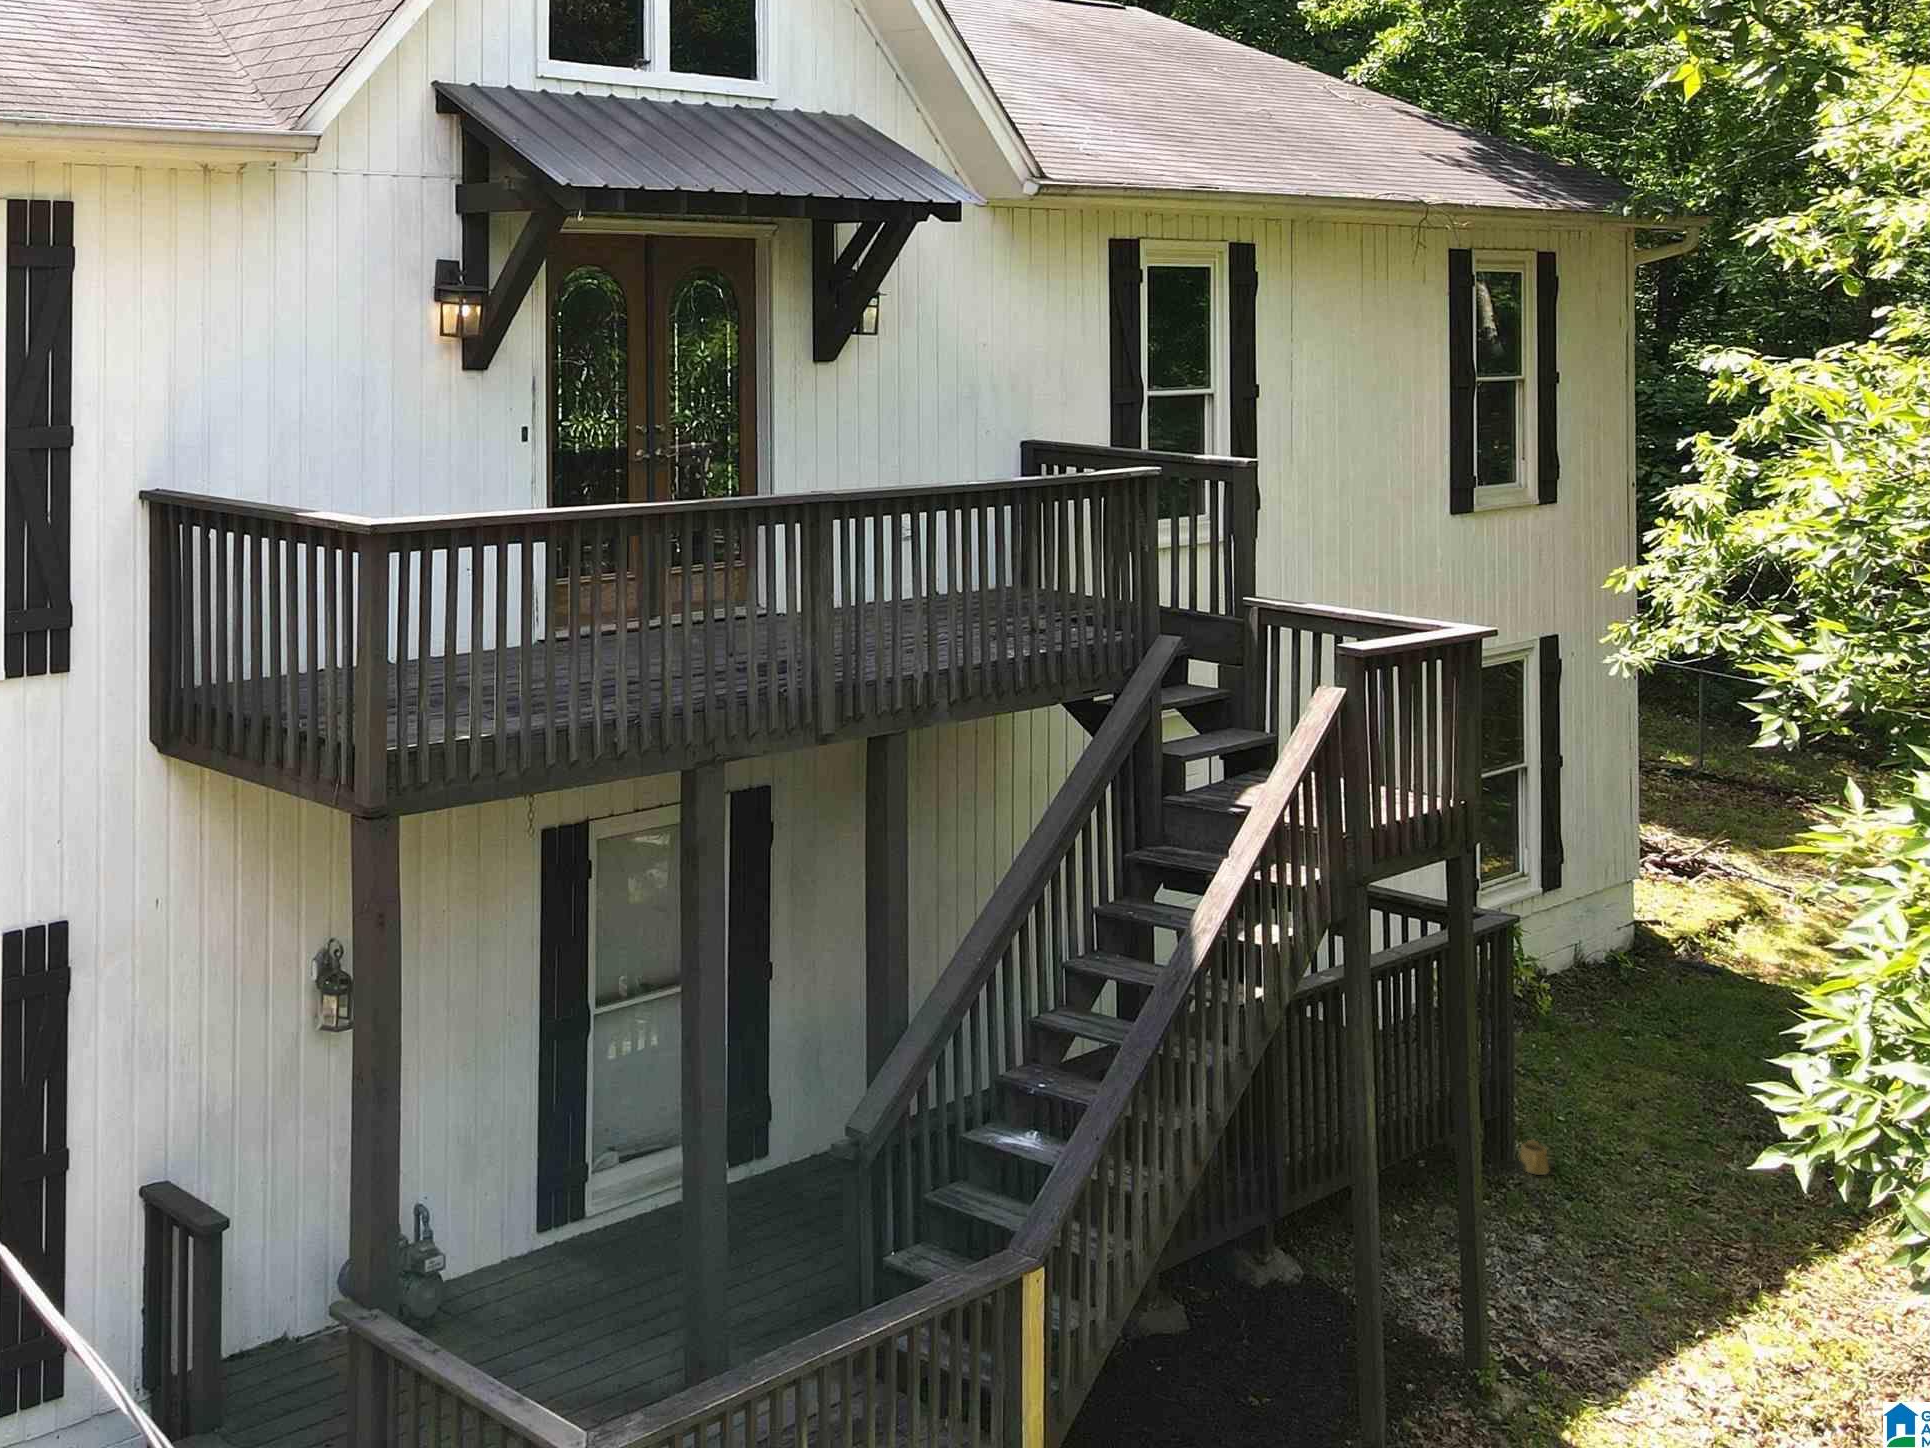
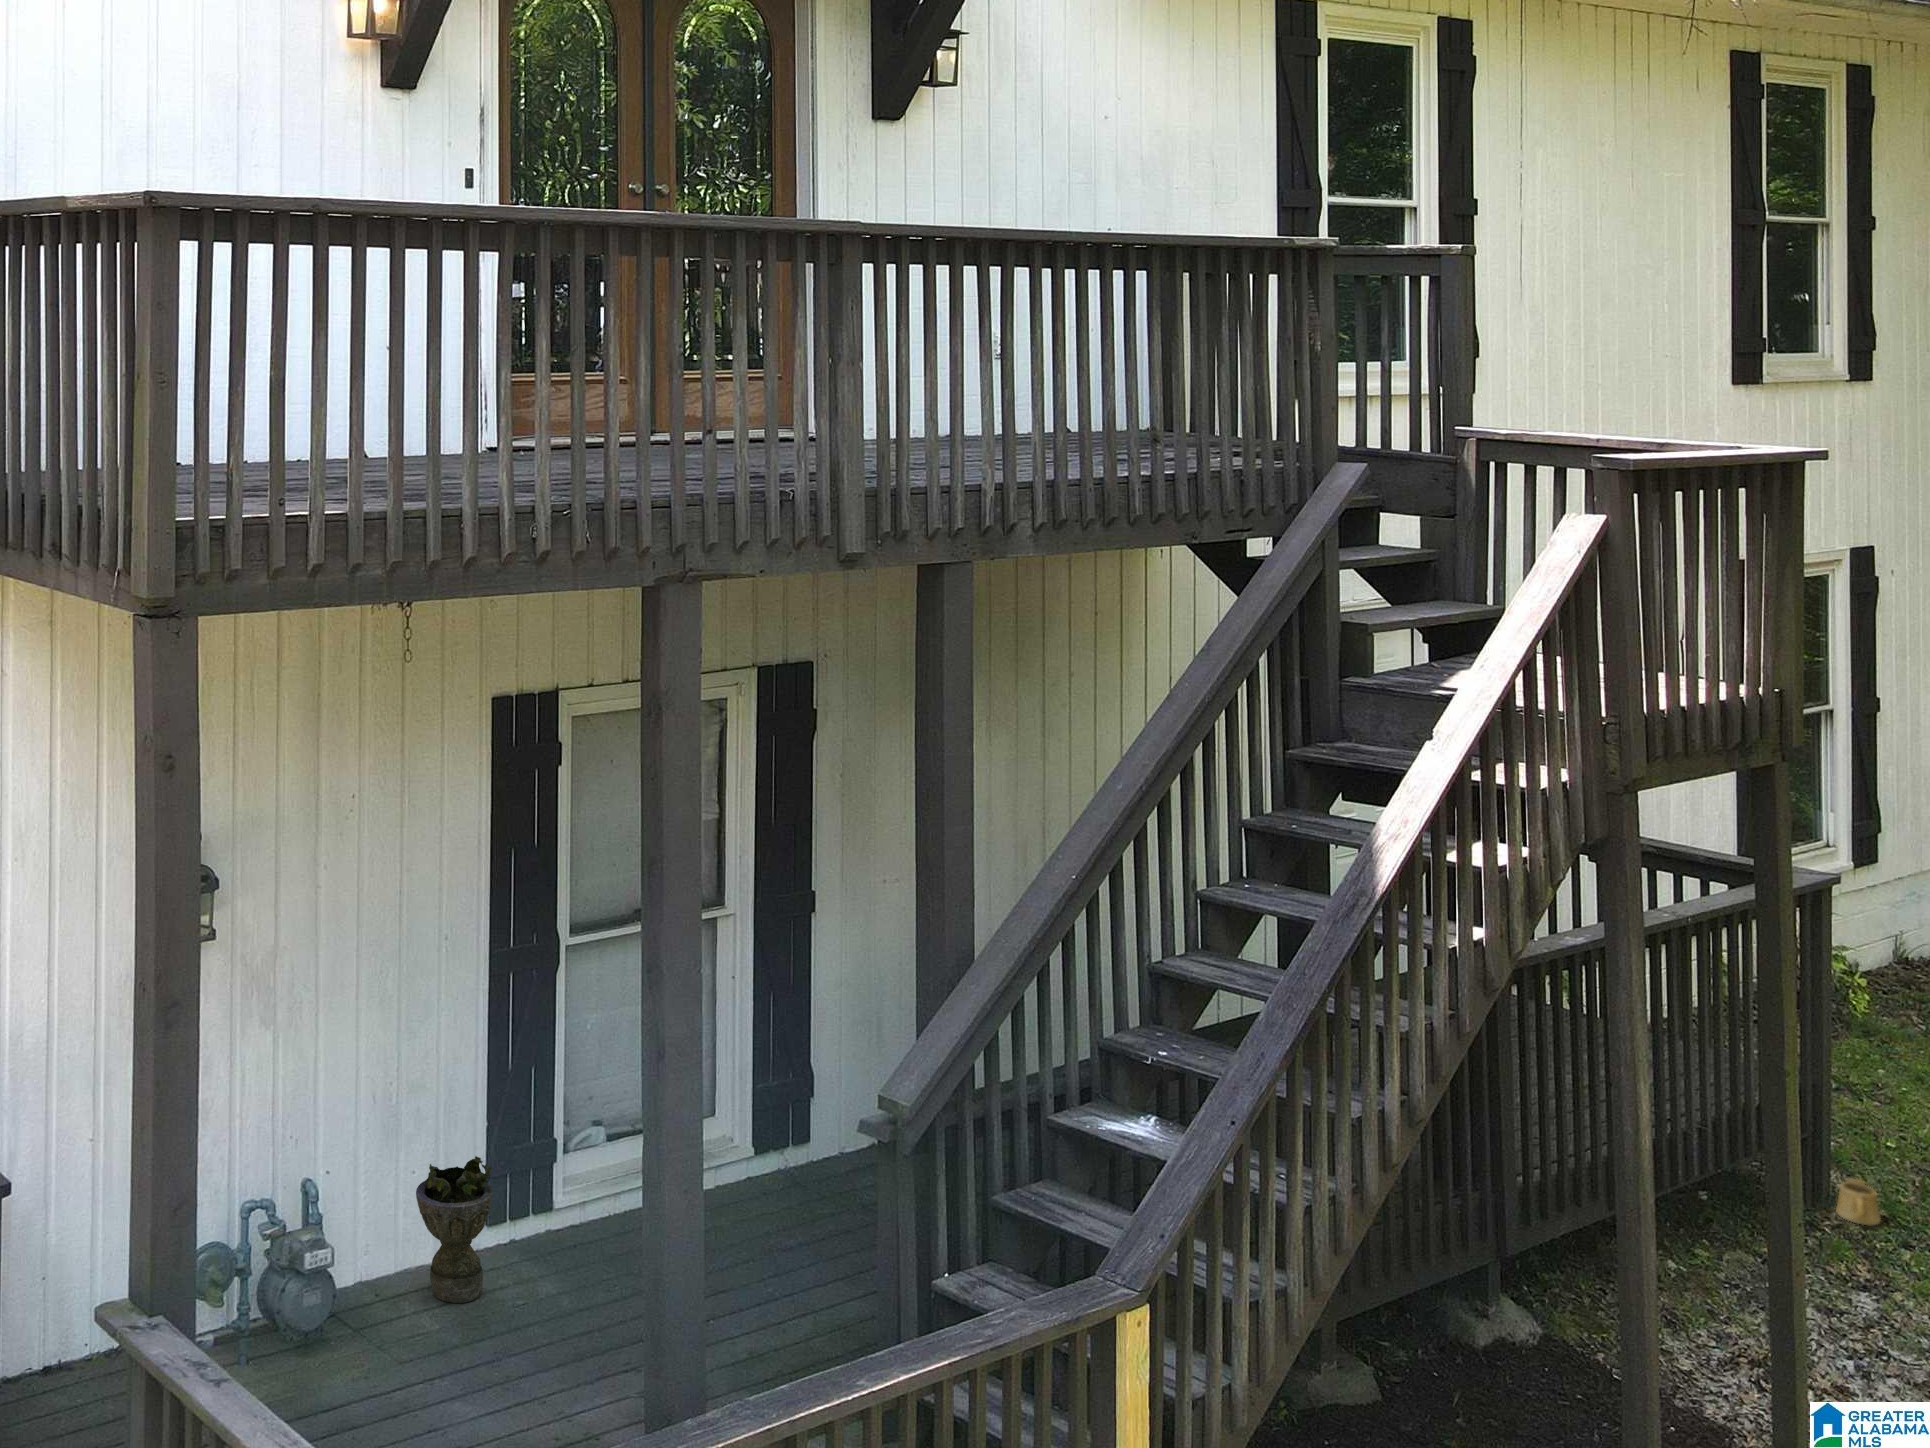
planter: none [493,1177,551,1289] -> present [416,1156,493,1303]

